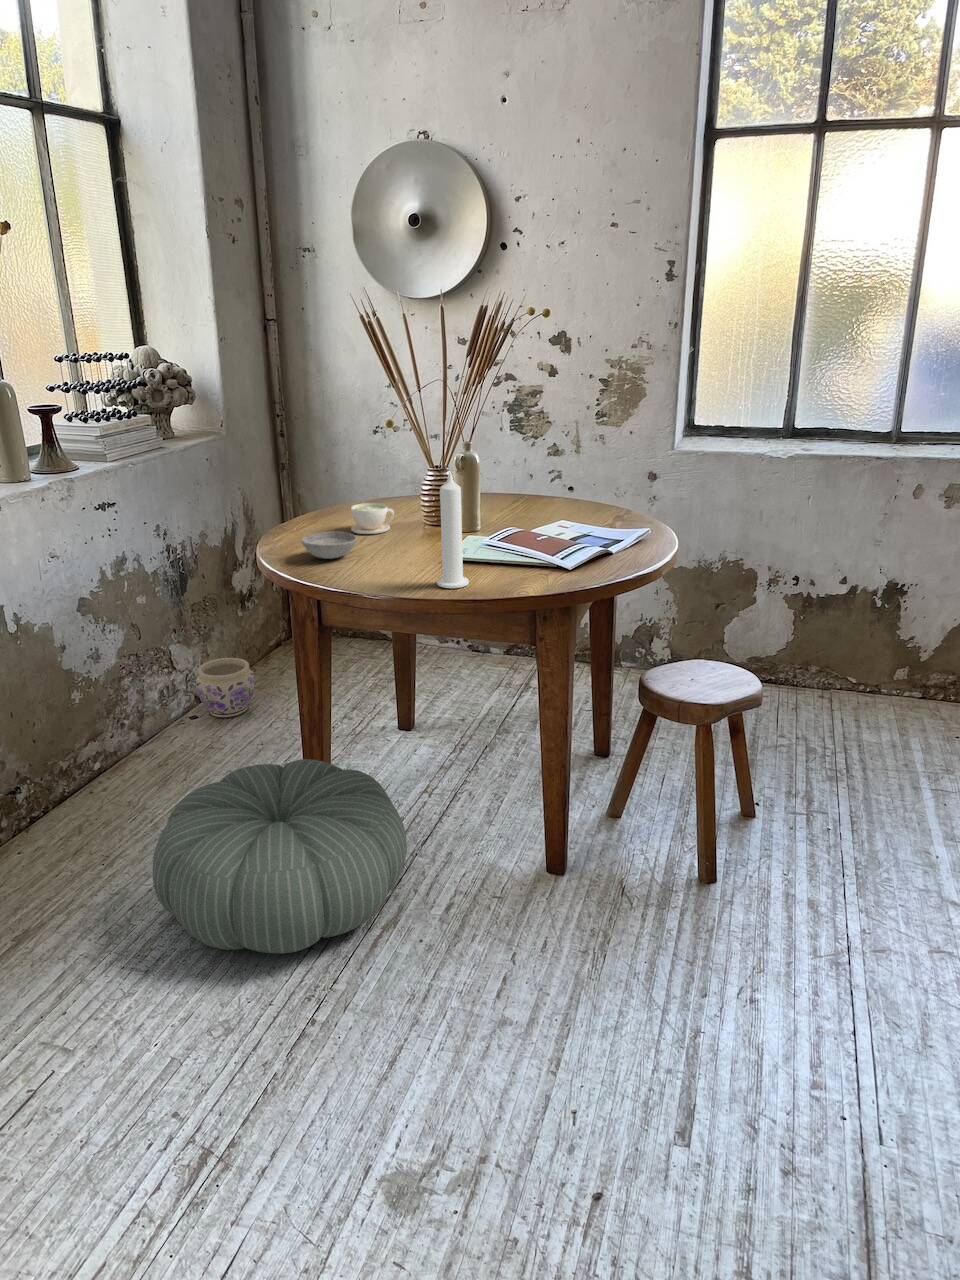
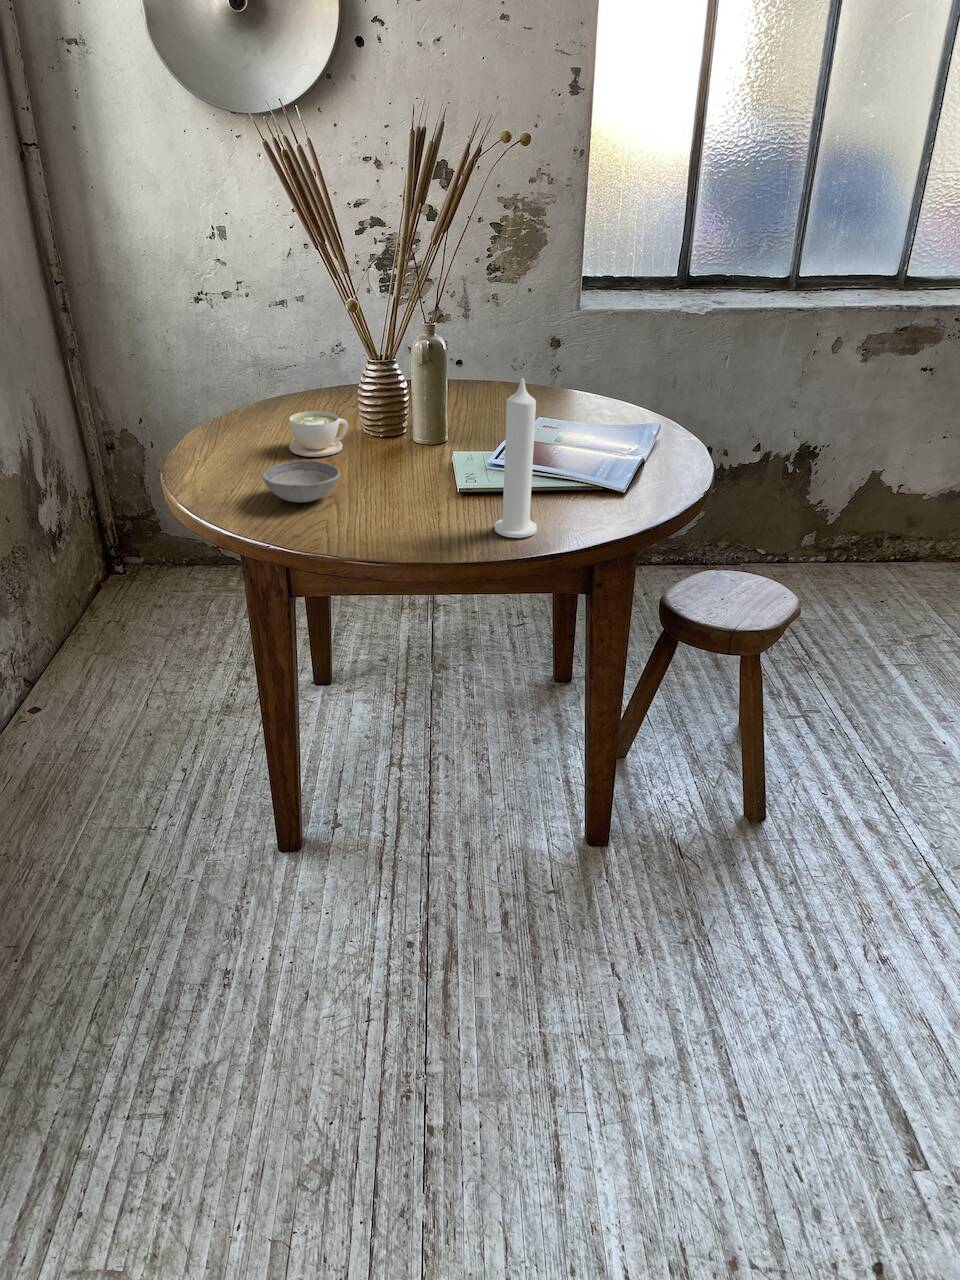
planter: present [195,658,254,718] -> none [28,620,111,703]
pouf: present [153,759,407,954] -> none [120,765,454,1060]

